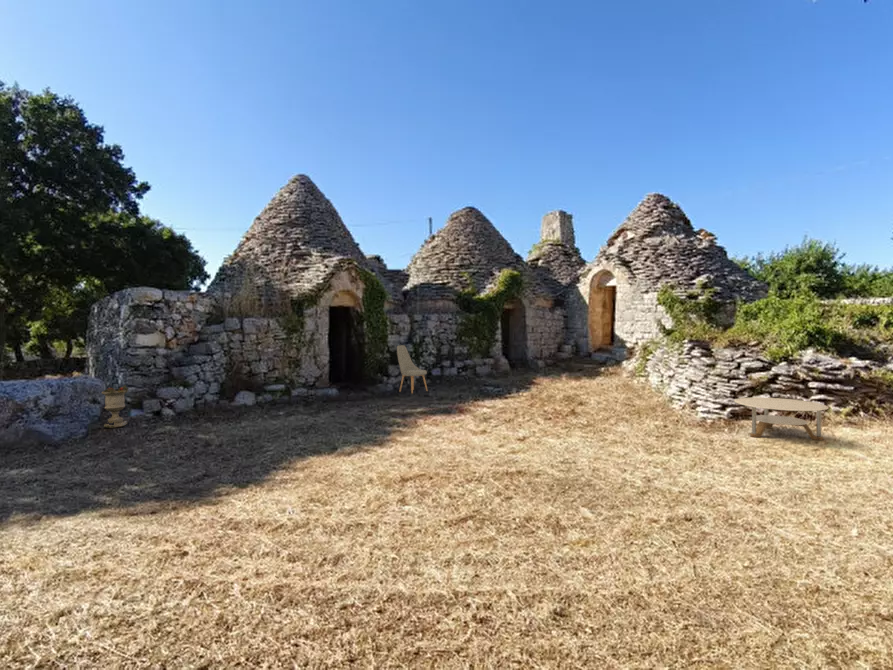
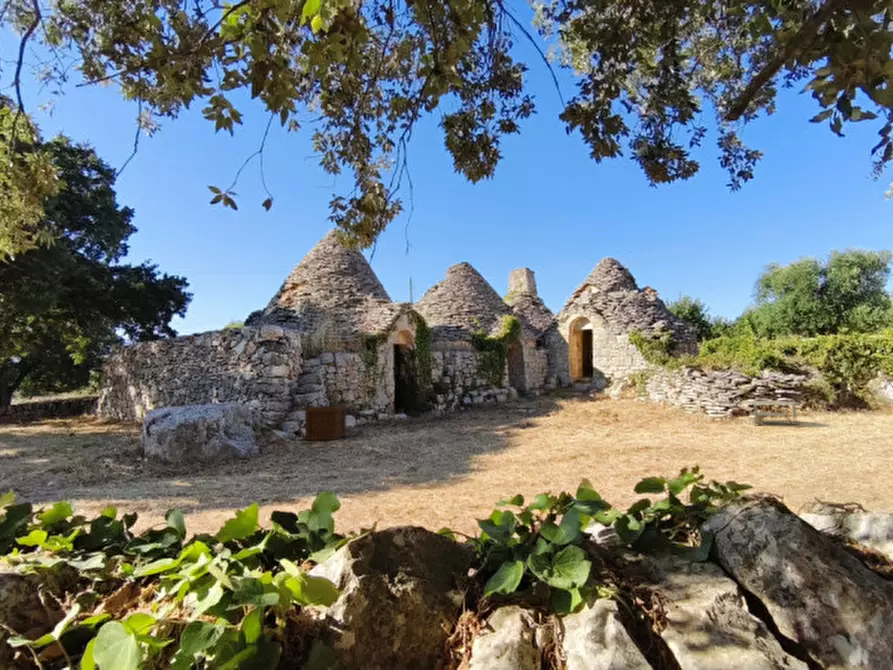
chair: present [397,345,427,393] -> none [444,378,472,418]
wooden crate: none [183,379,239,420] -> present [305,405,346,440]
planter: present [102,385,128,428] -> none [247,410,269,449]

